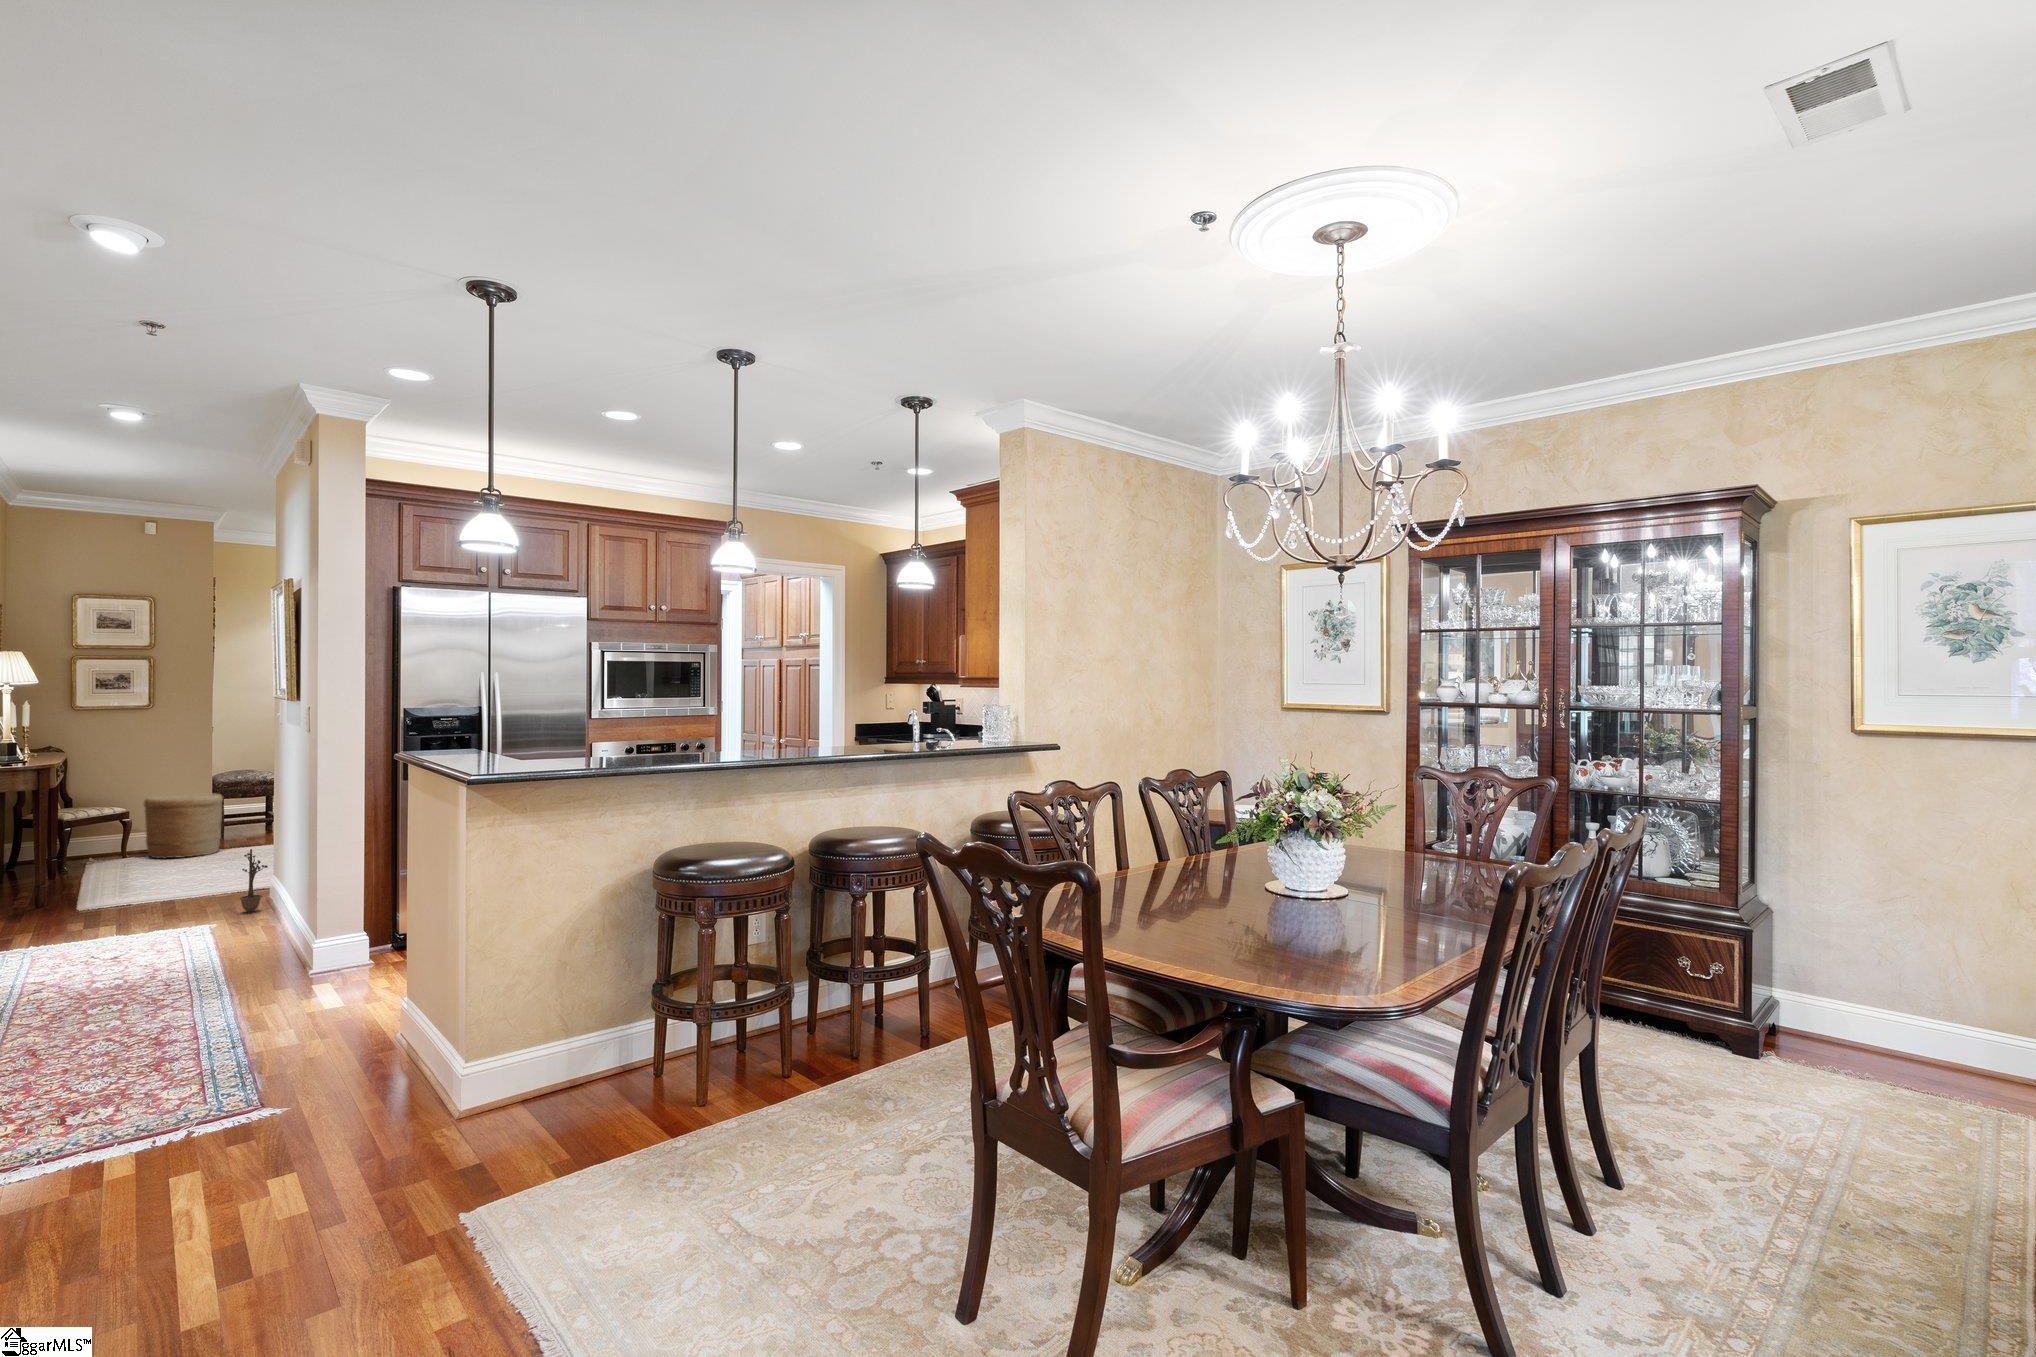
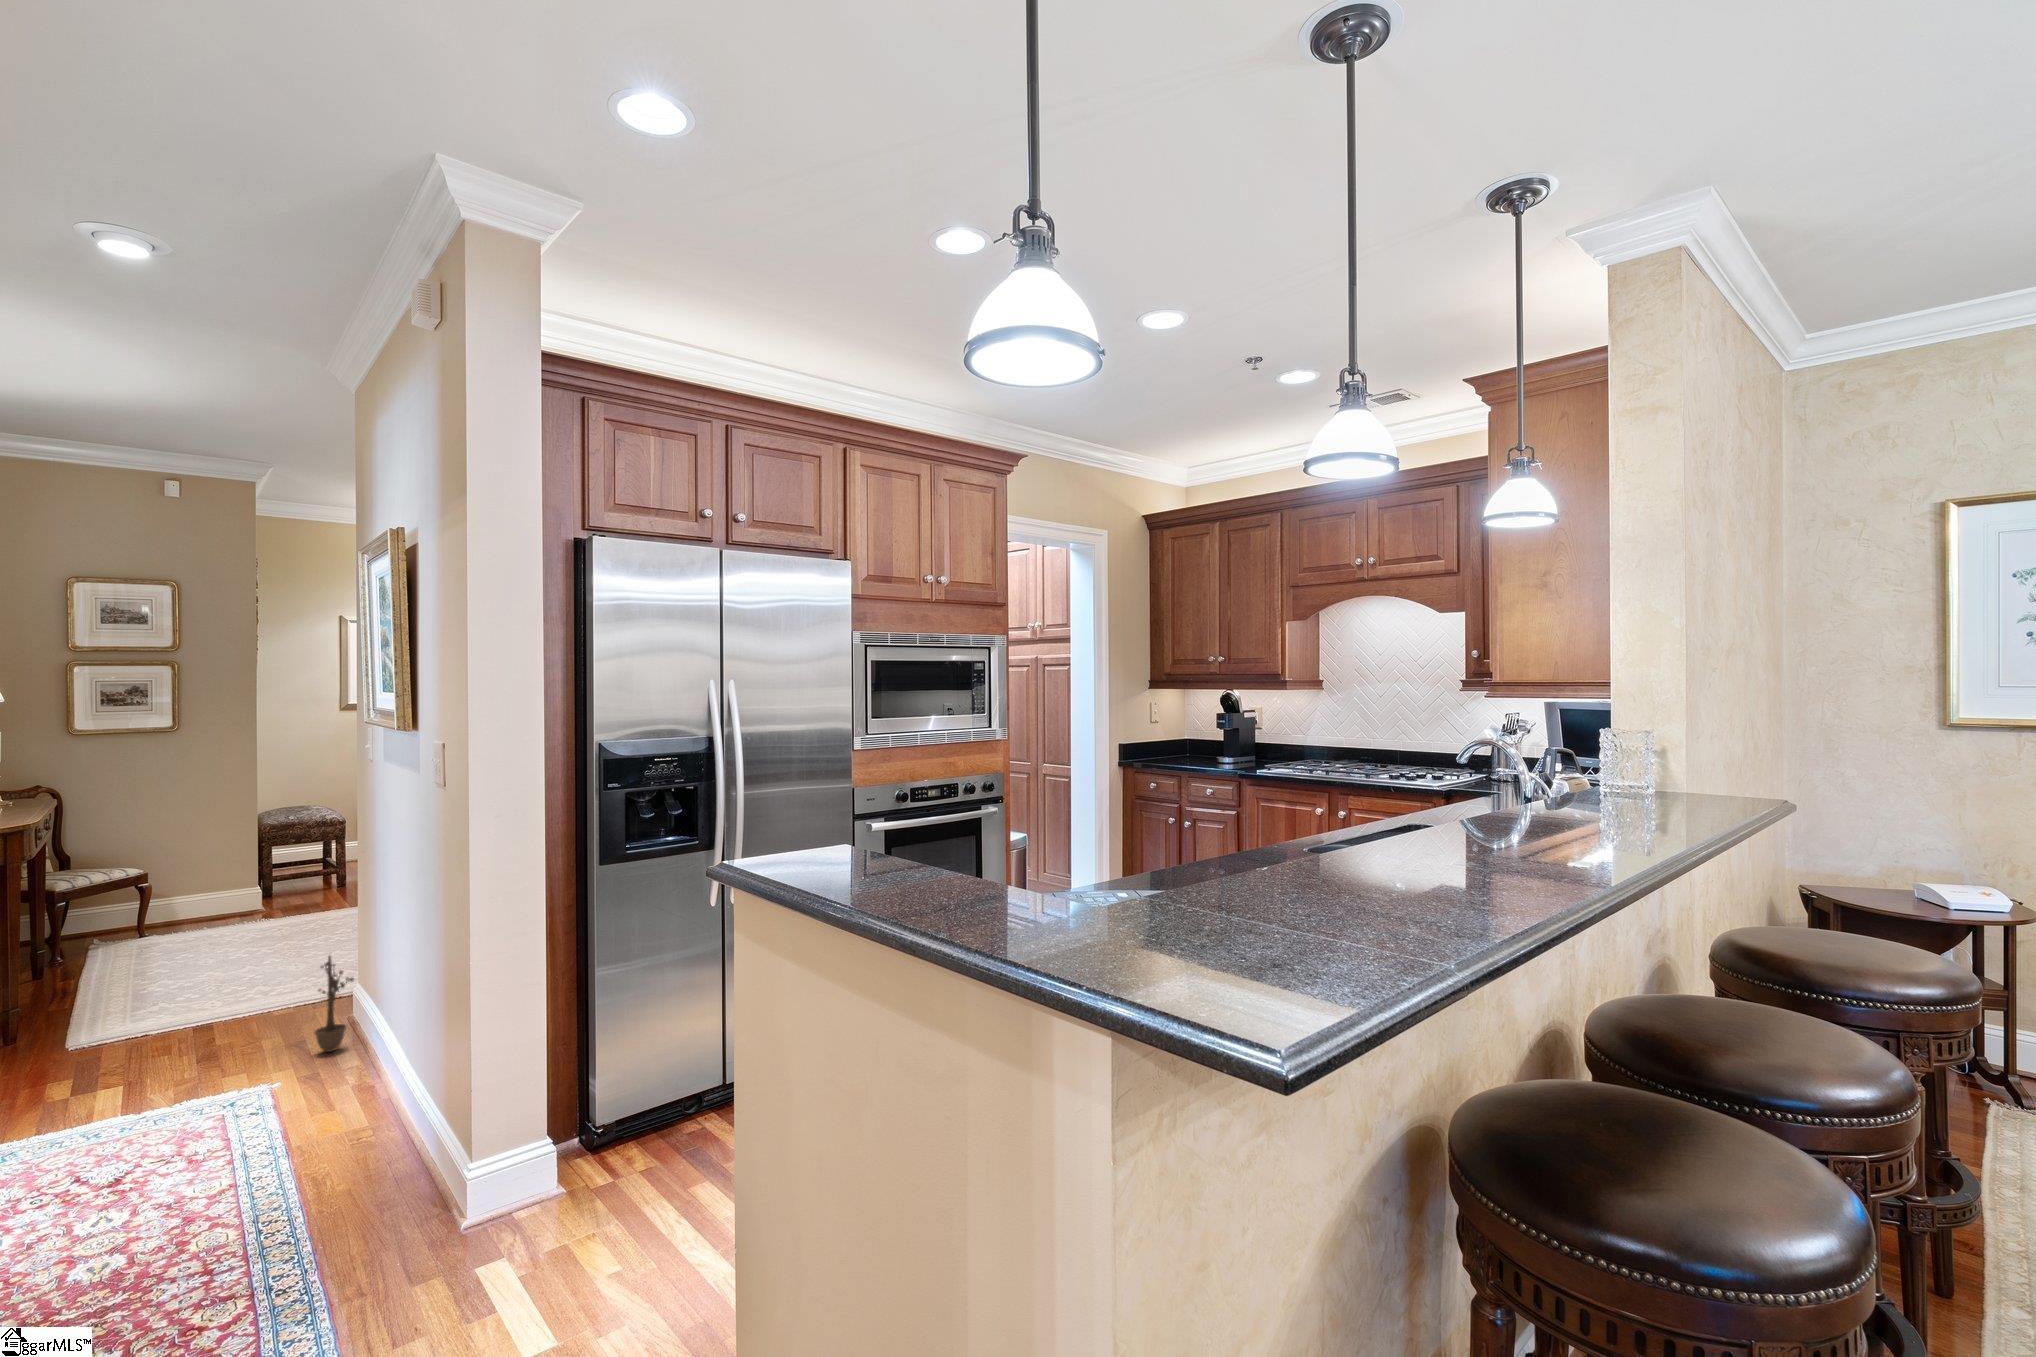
woven basket: present [143,793,223,859] -> none [167,843,273,936]

